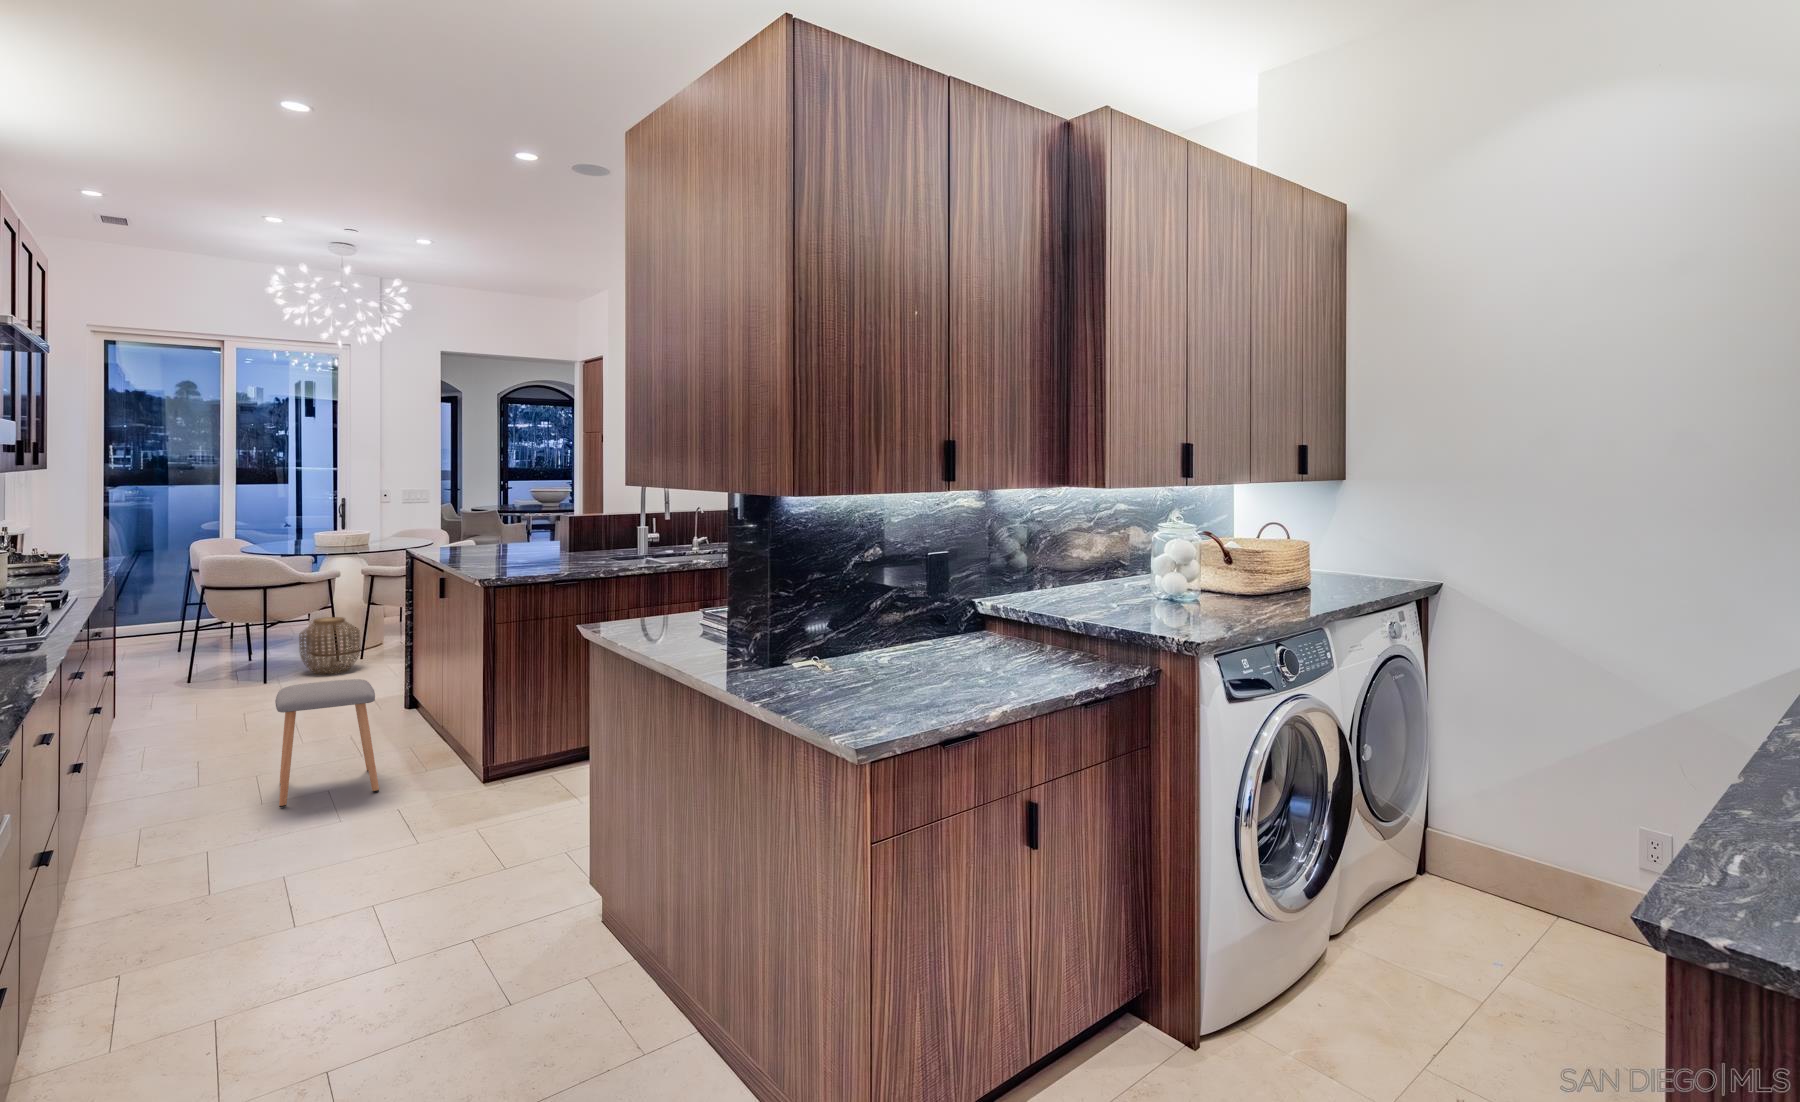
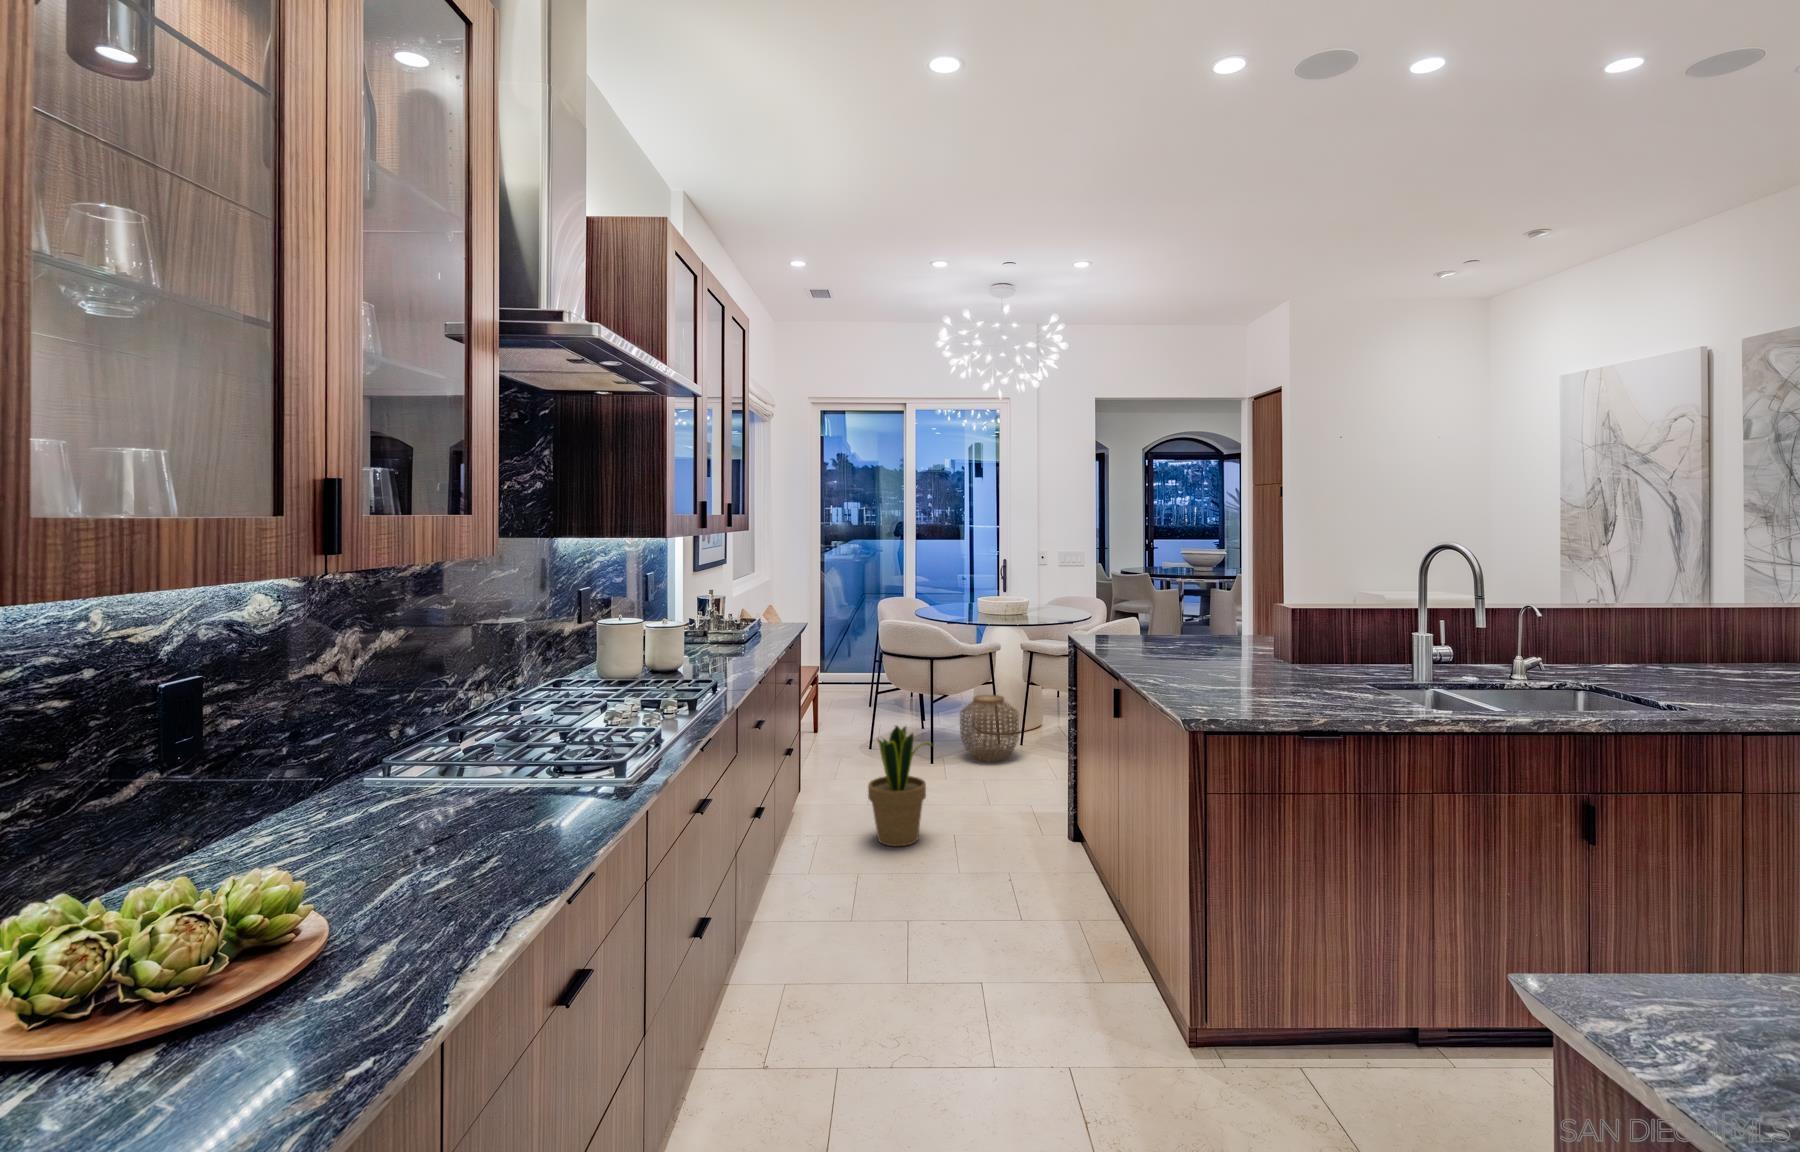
potted plant: none [214,632,280,732] -> present [868,725,932,846]
stool: present [275,679,379,807] -> none [906,842,1046,1061]

